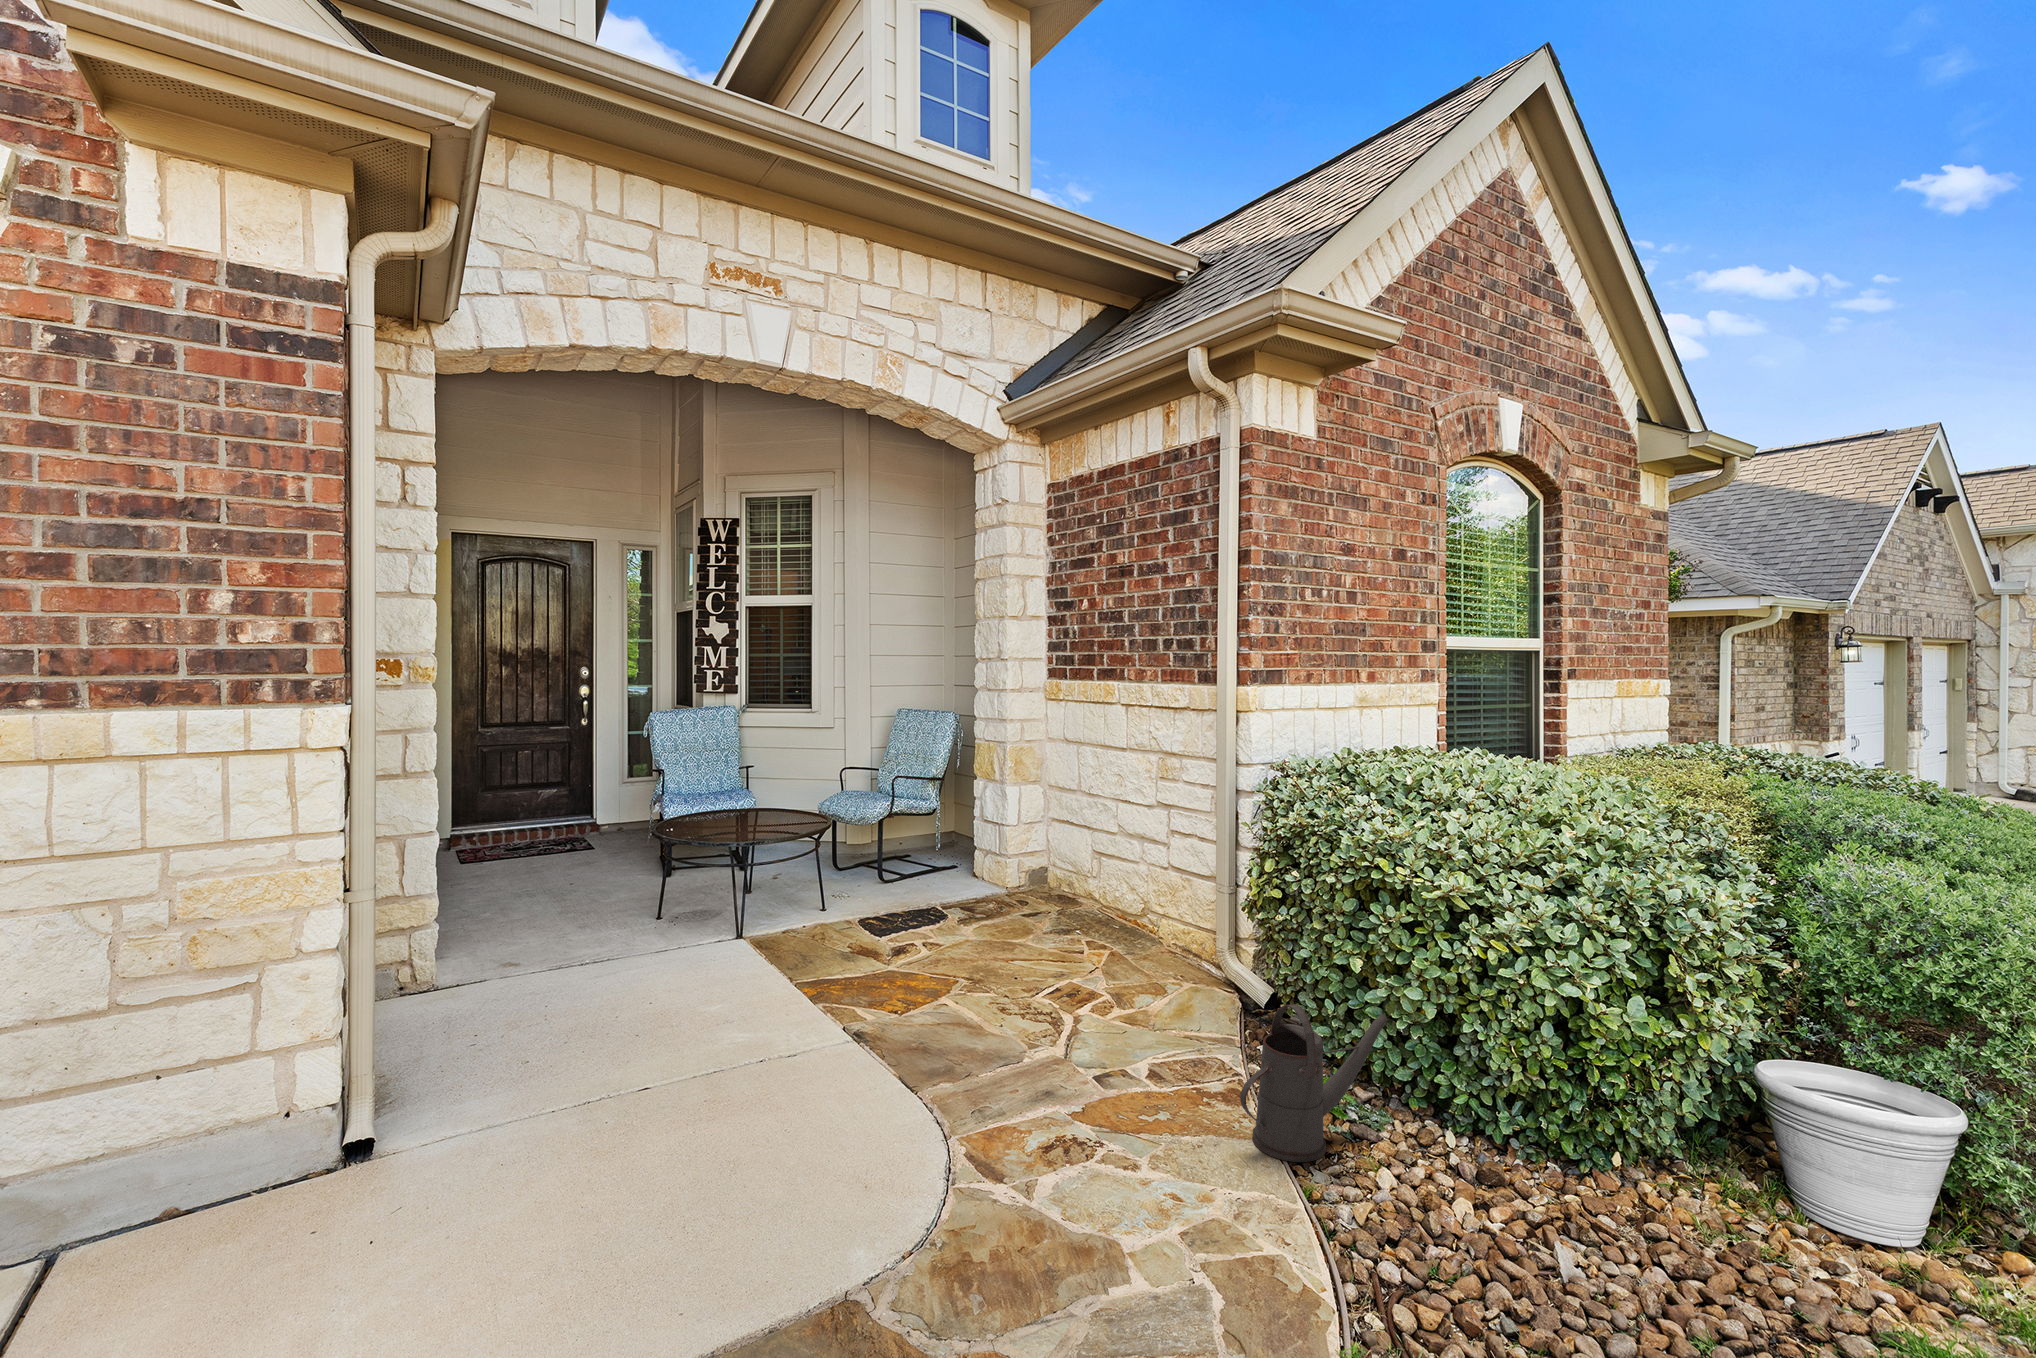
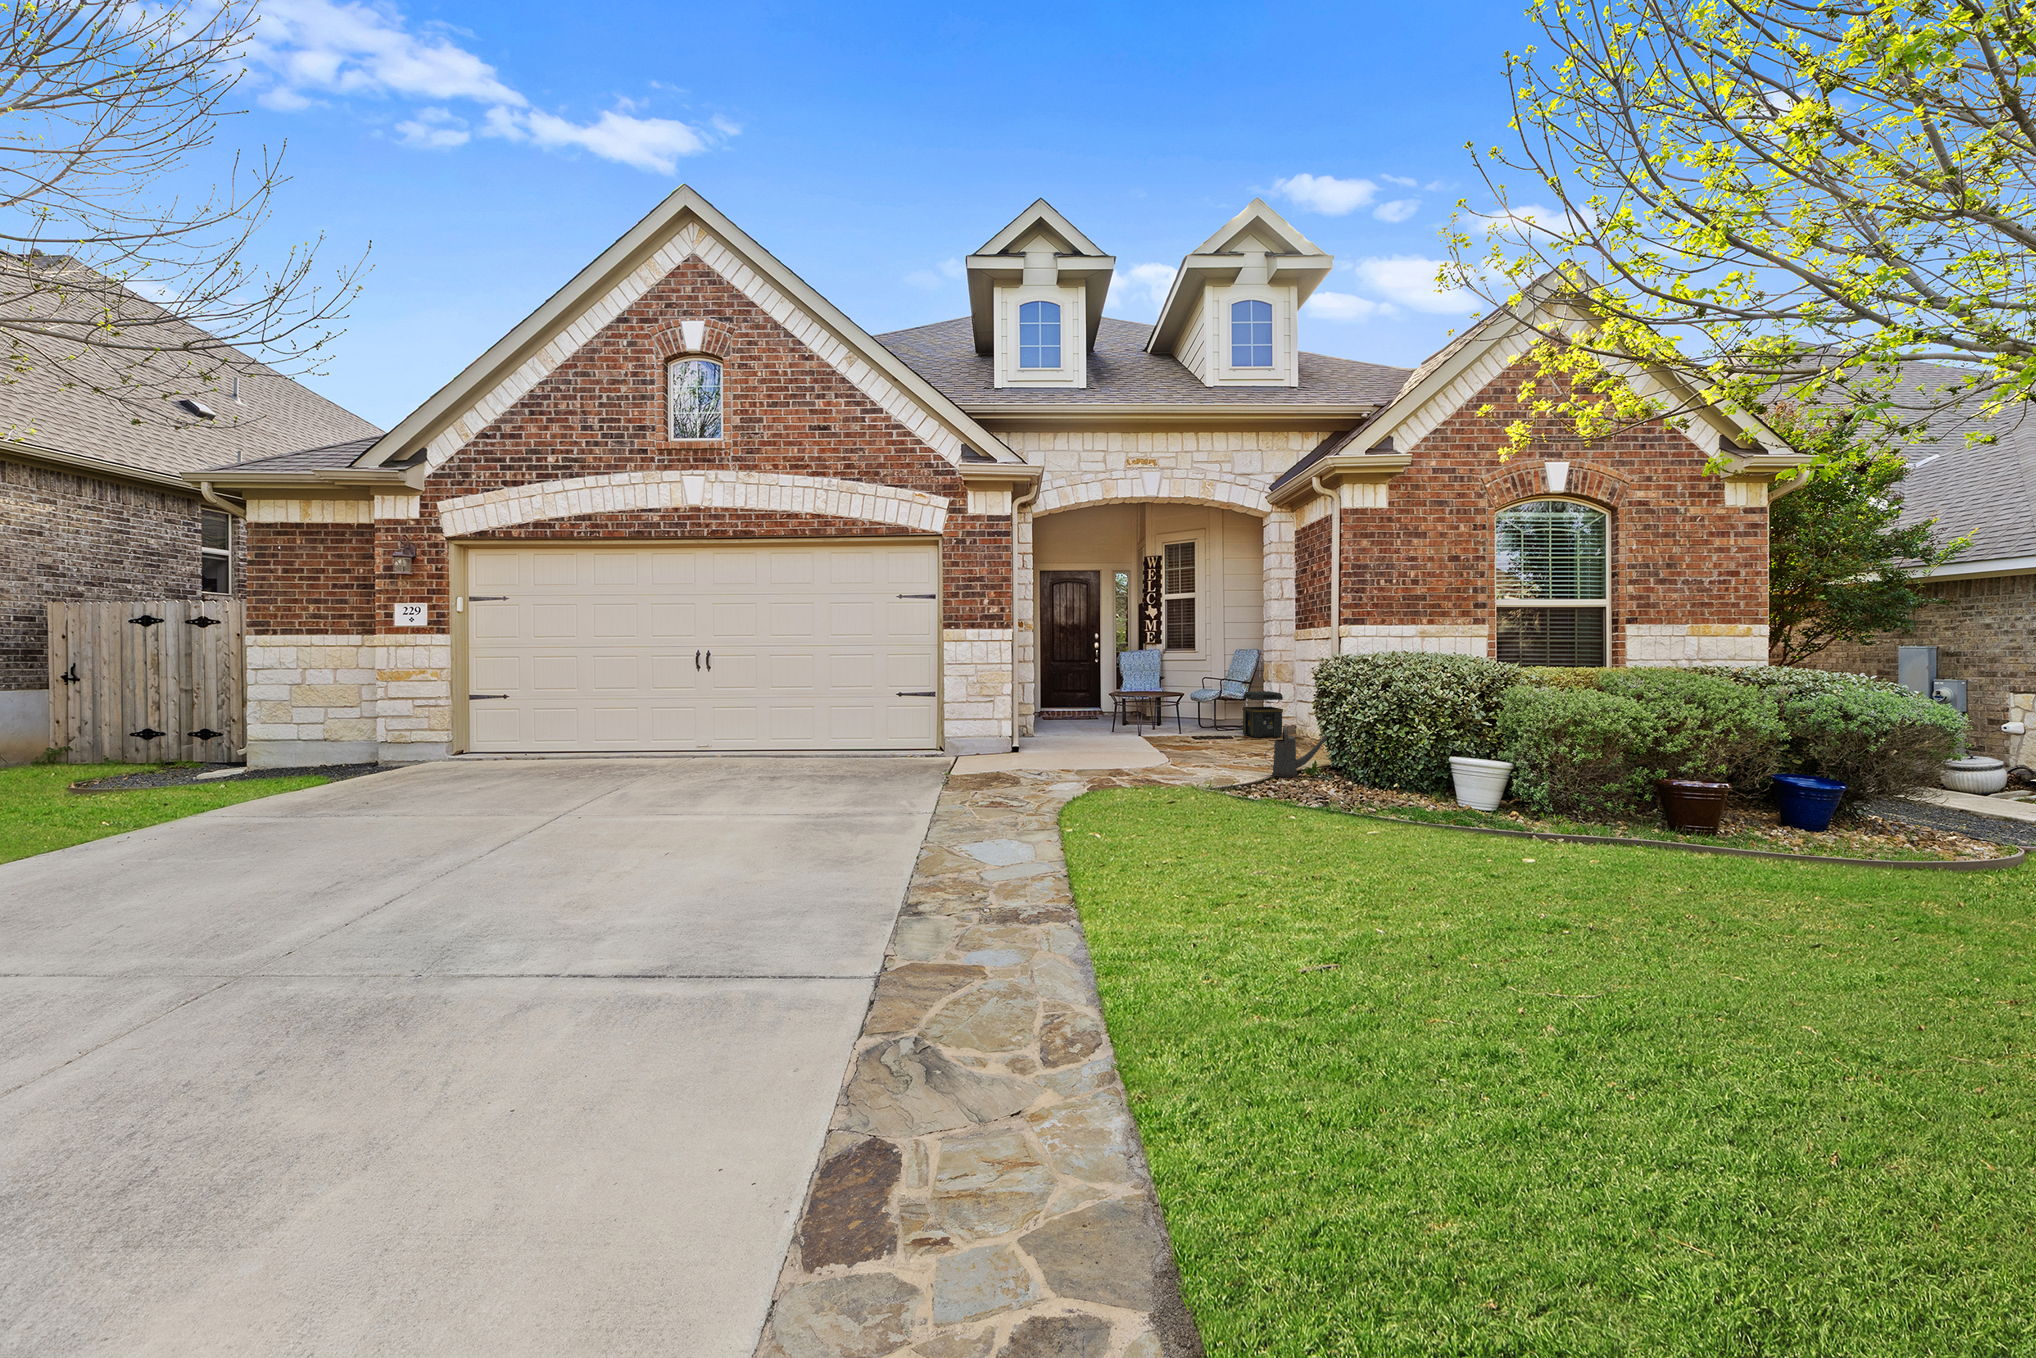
toolbox: none [943,800,1027,903] -> present [1243,691,1283,738]

